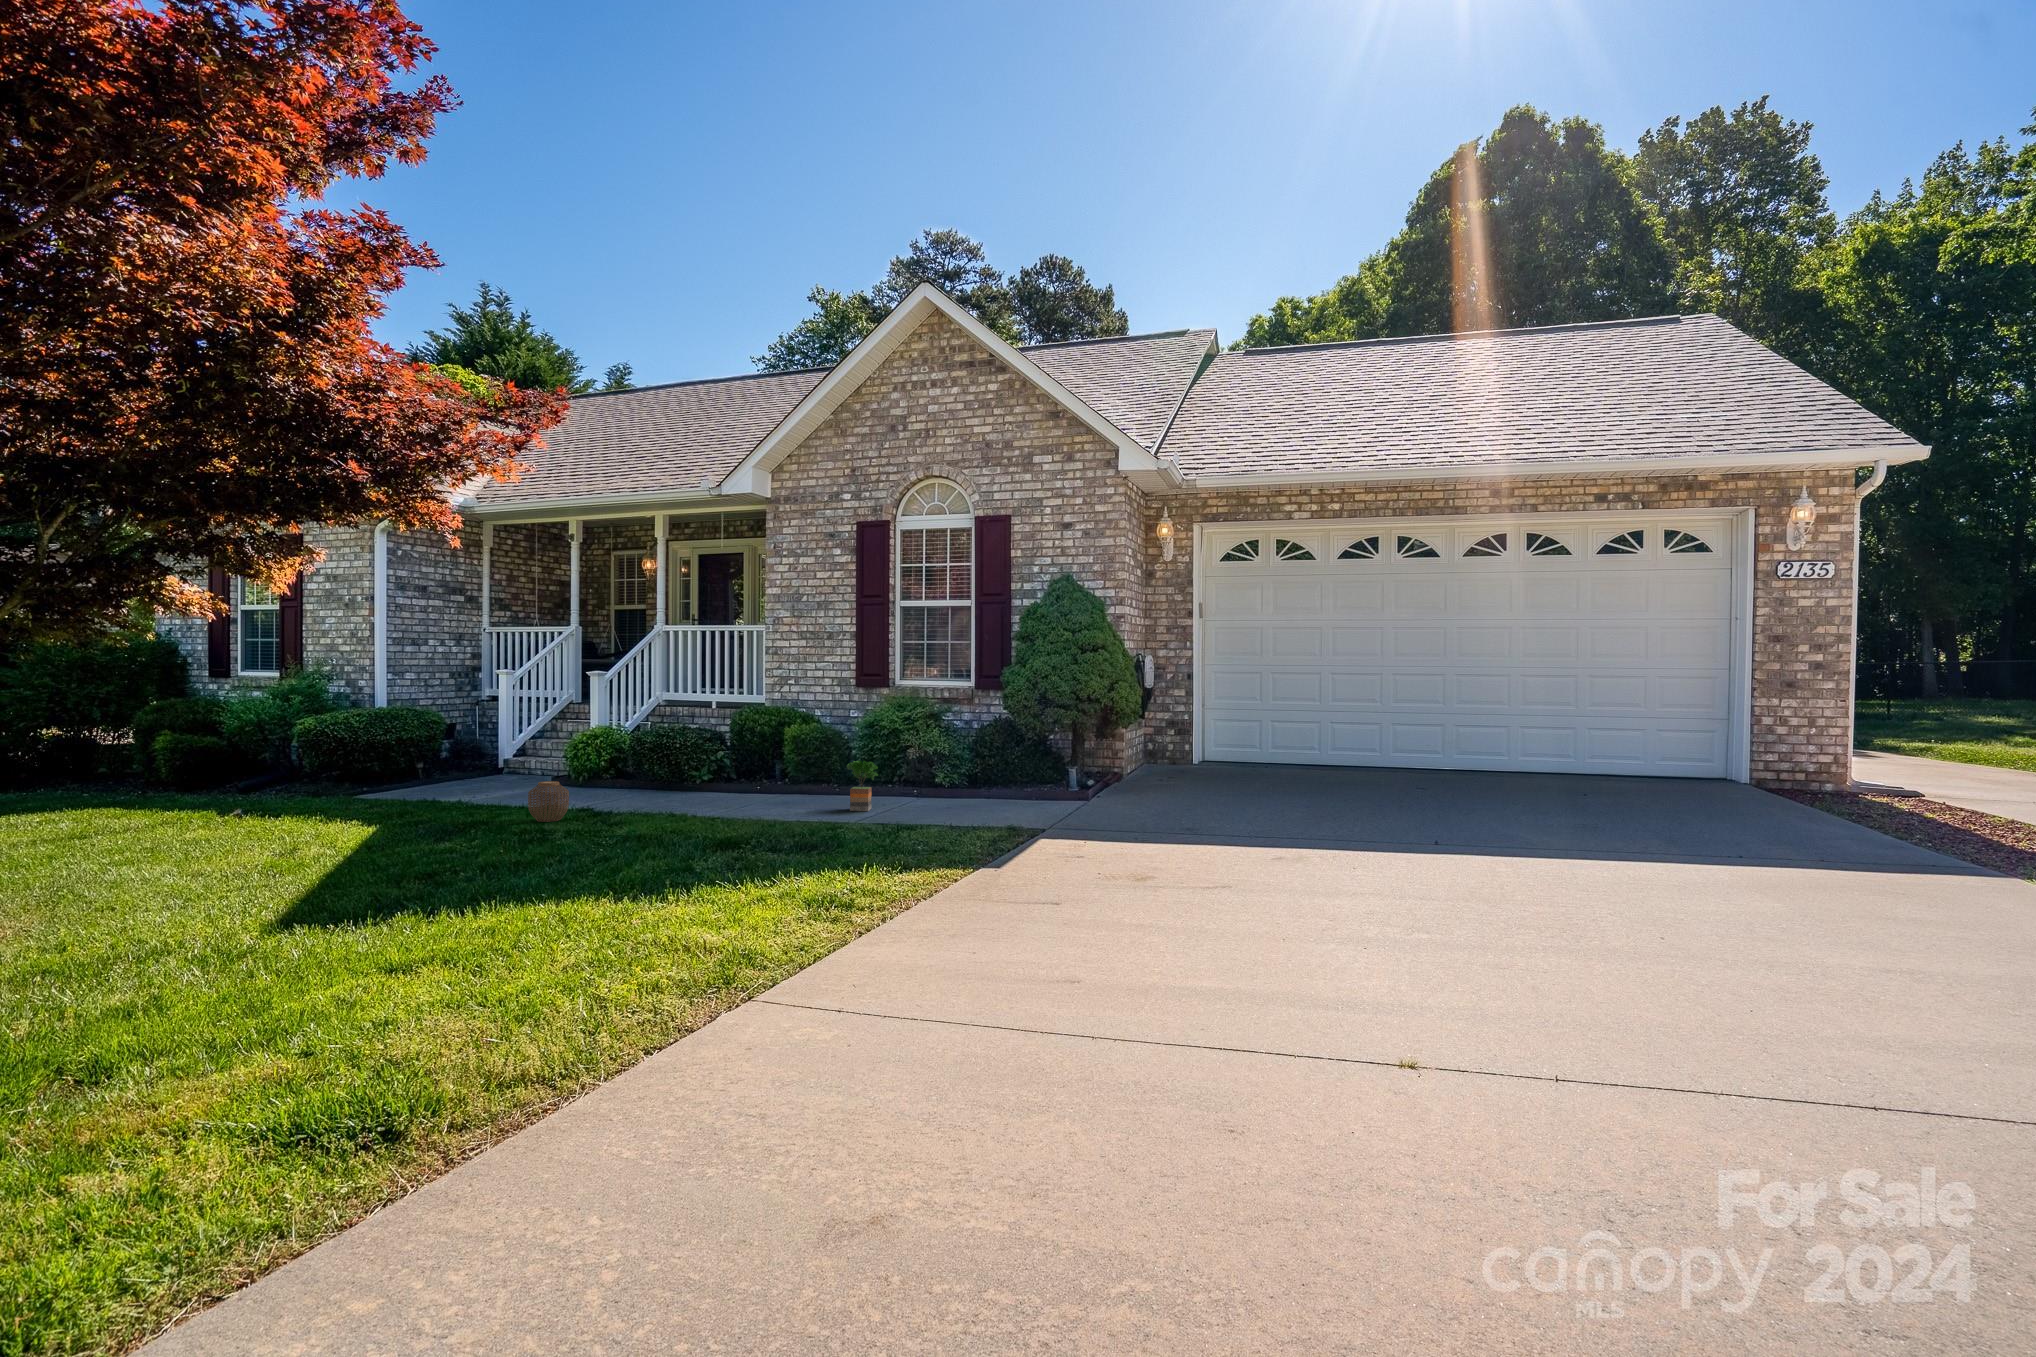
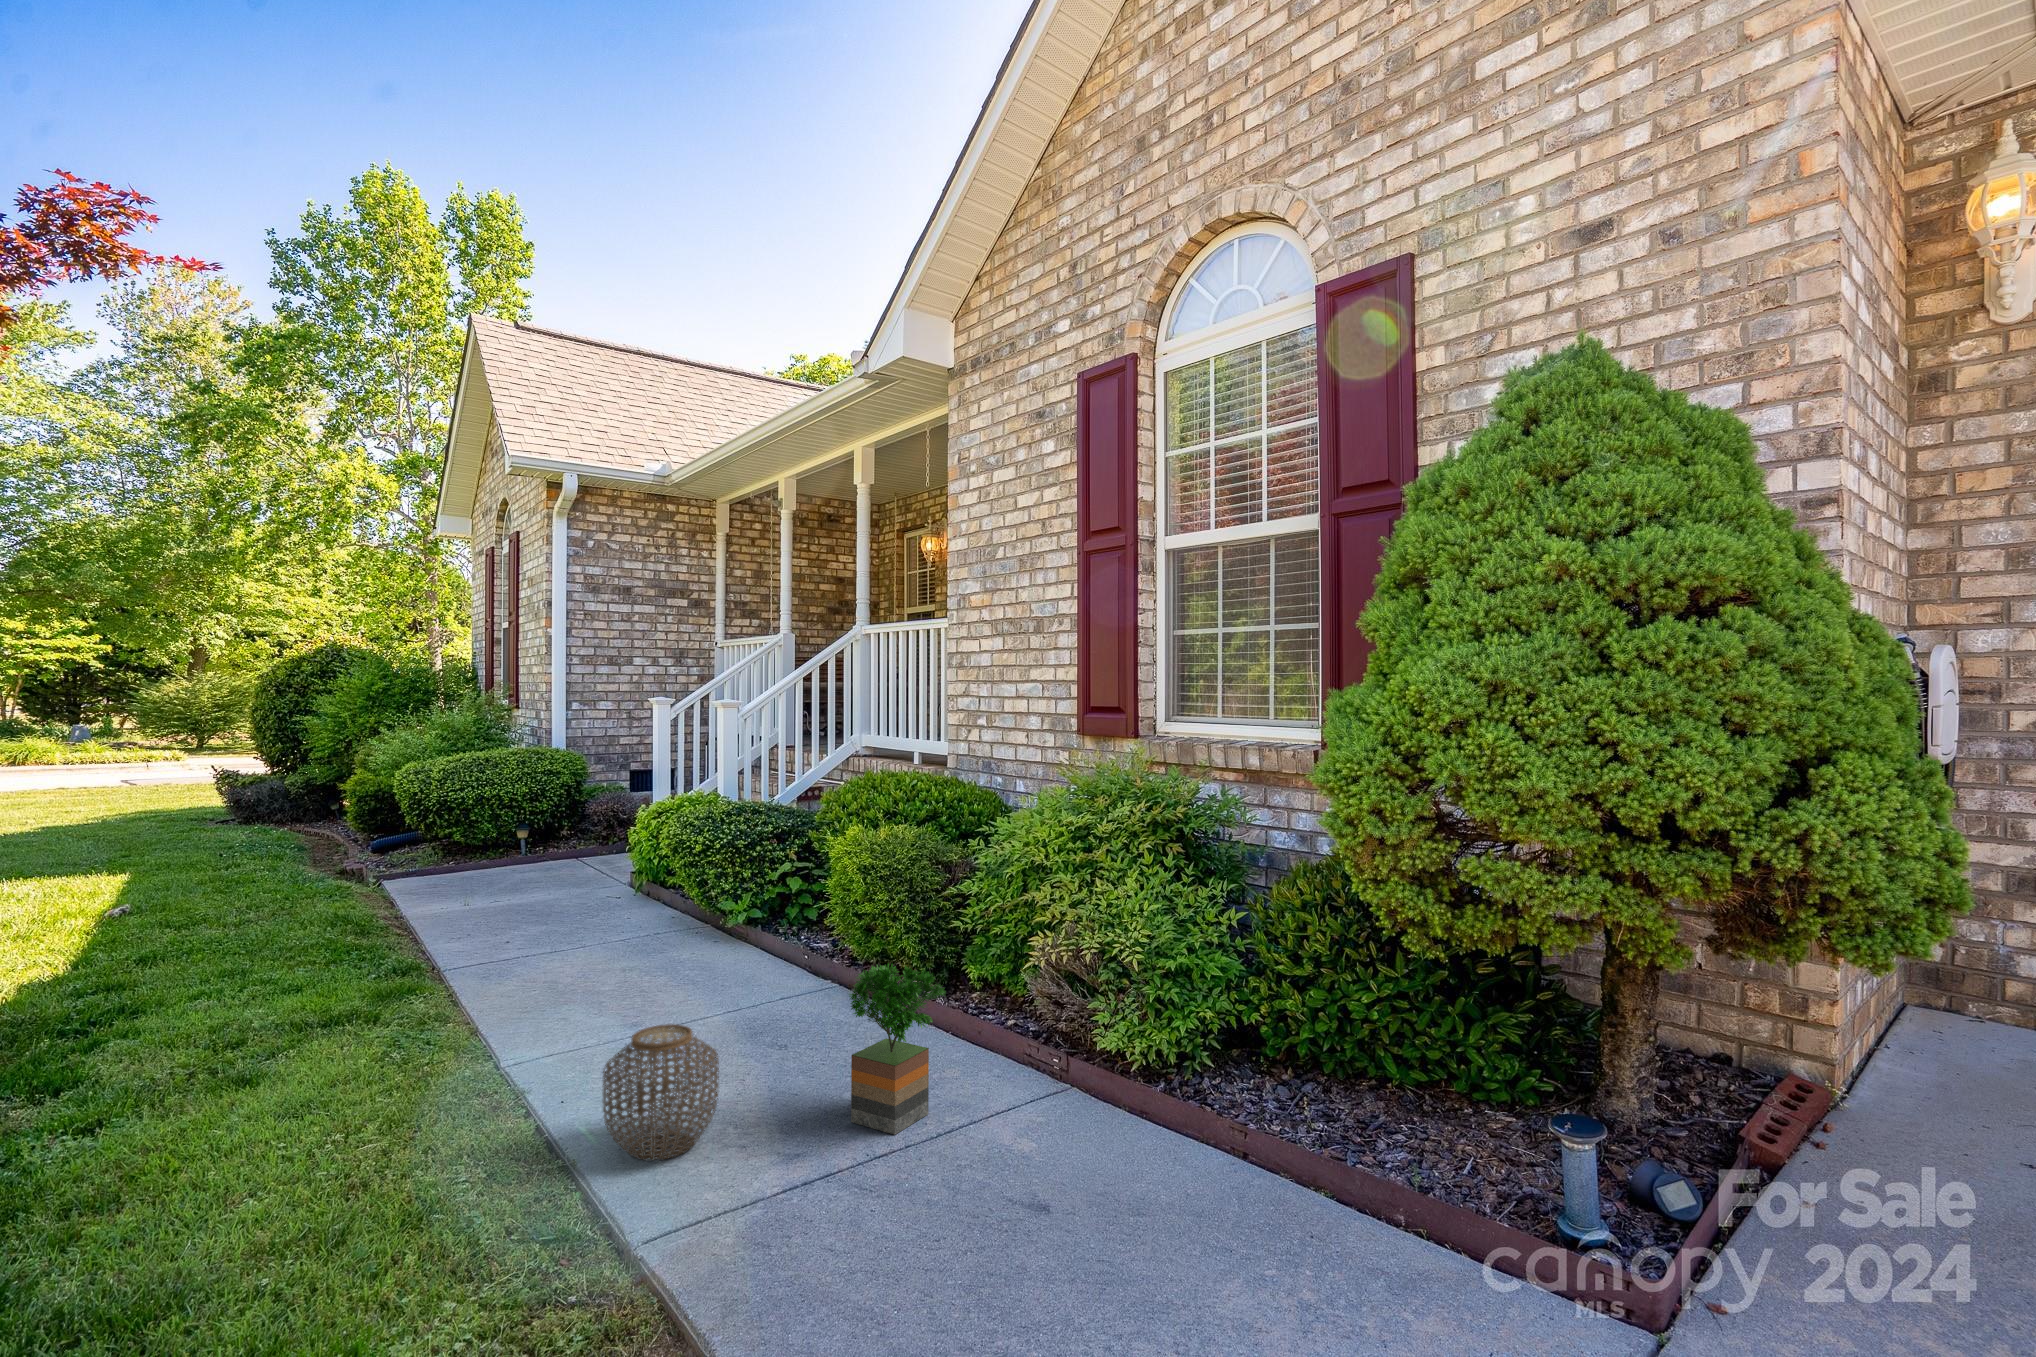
woven basket: present [528,781,569,822] -> present [603,1024,719,1160]

